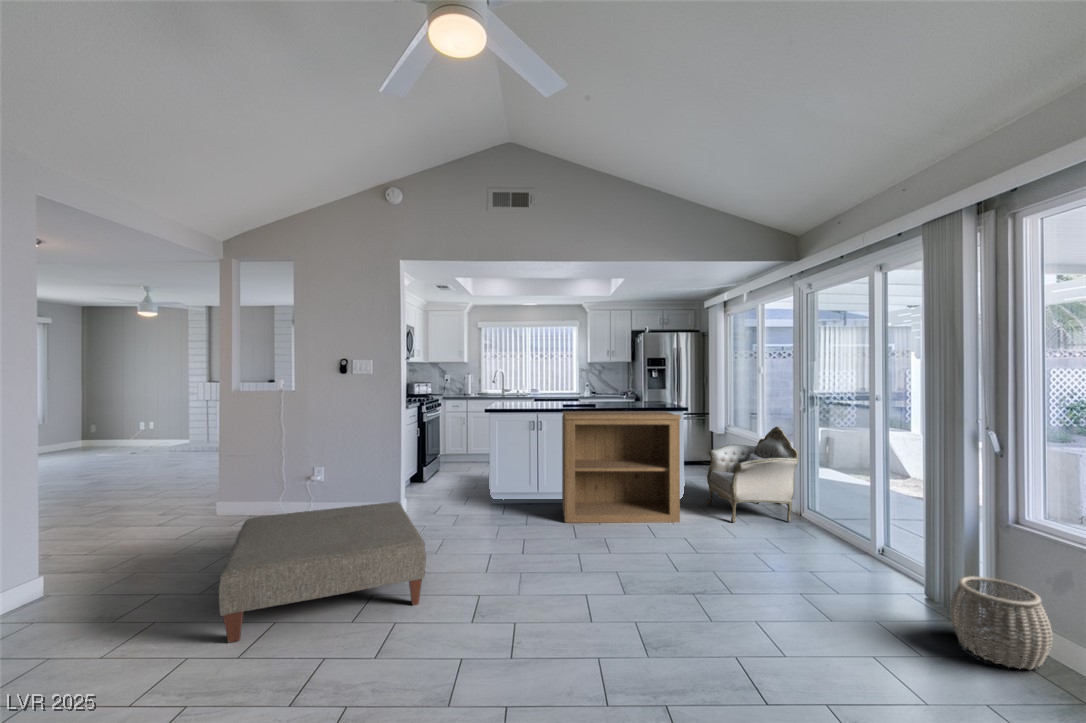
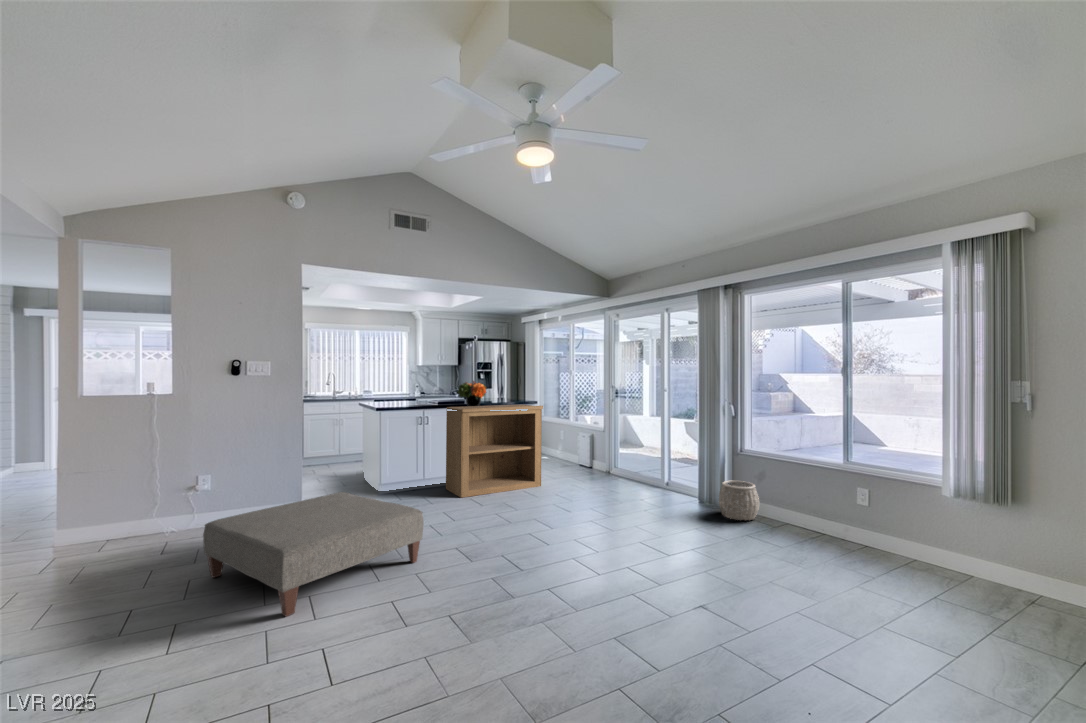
flower arrangement: none [579,380,617,412] -> present [457,381,487,406]
armchair: present [706,426,798,523] -> none [547,412,612,482]

